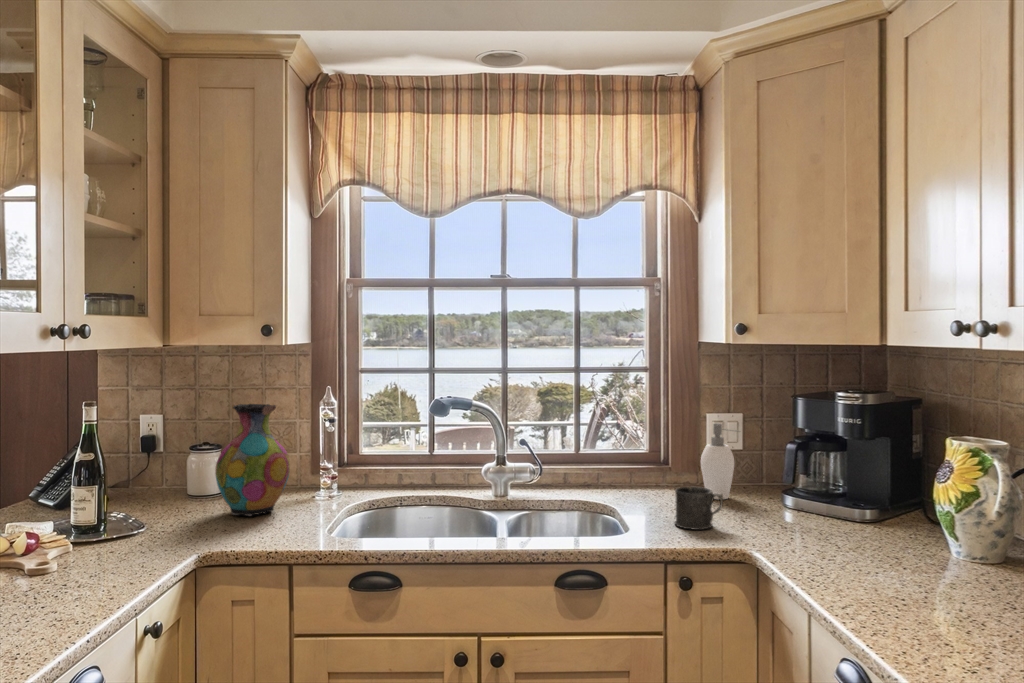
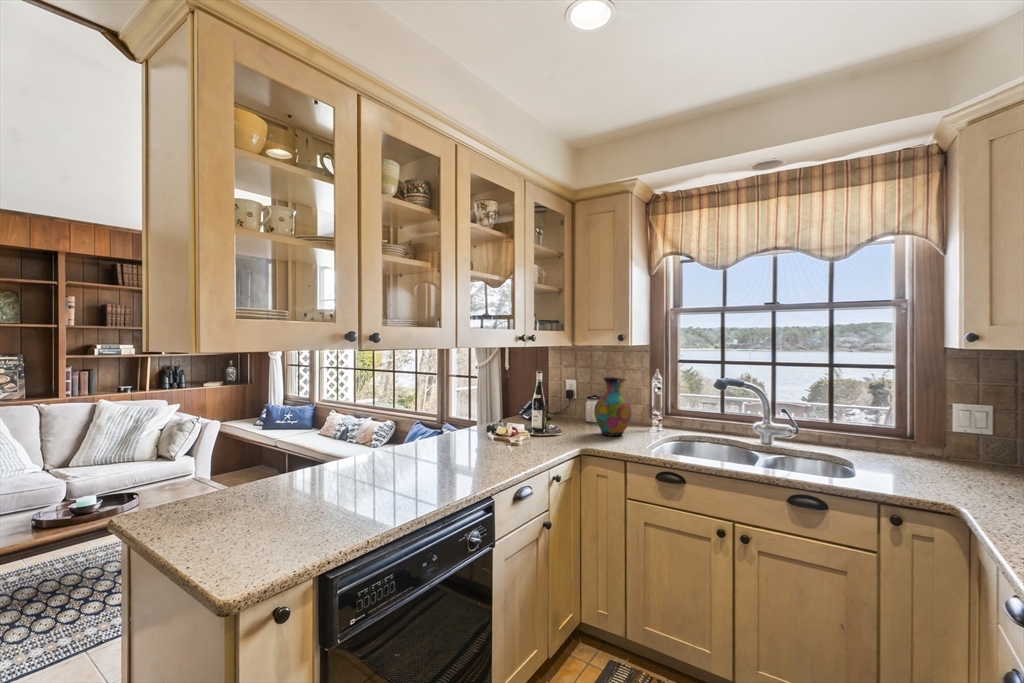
soap dispenser: present [701,423,739,499] -> none [939,412,979,472]
mug: present [675,487,723,530] -> none [896,454,942,486]

